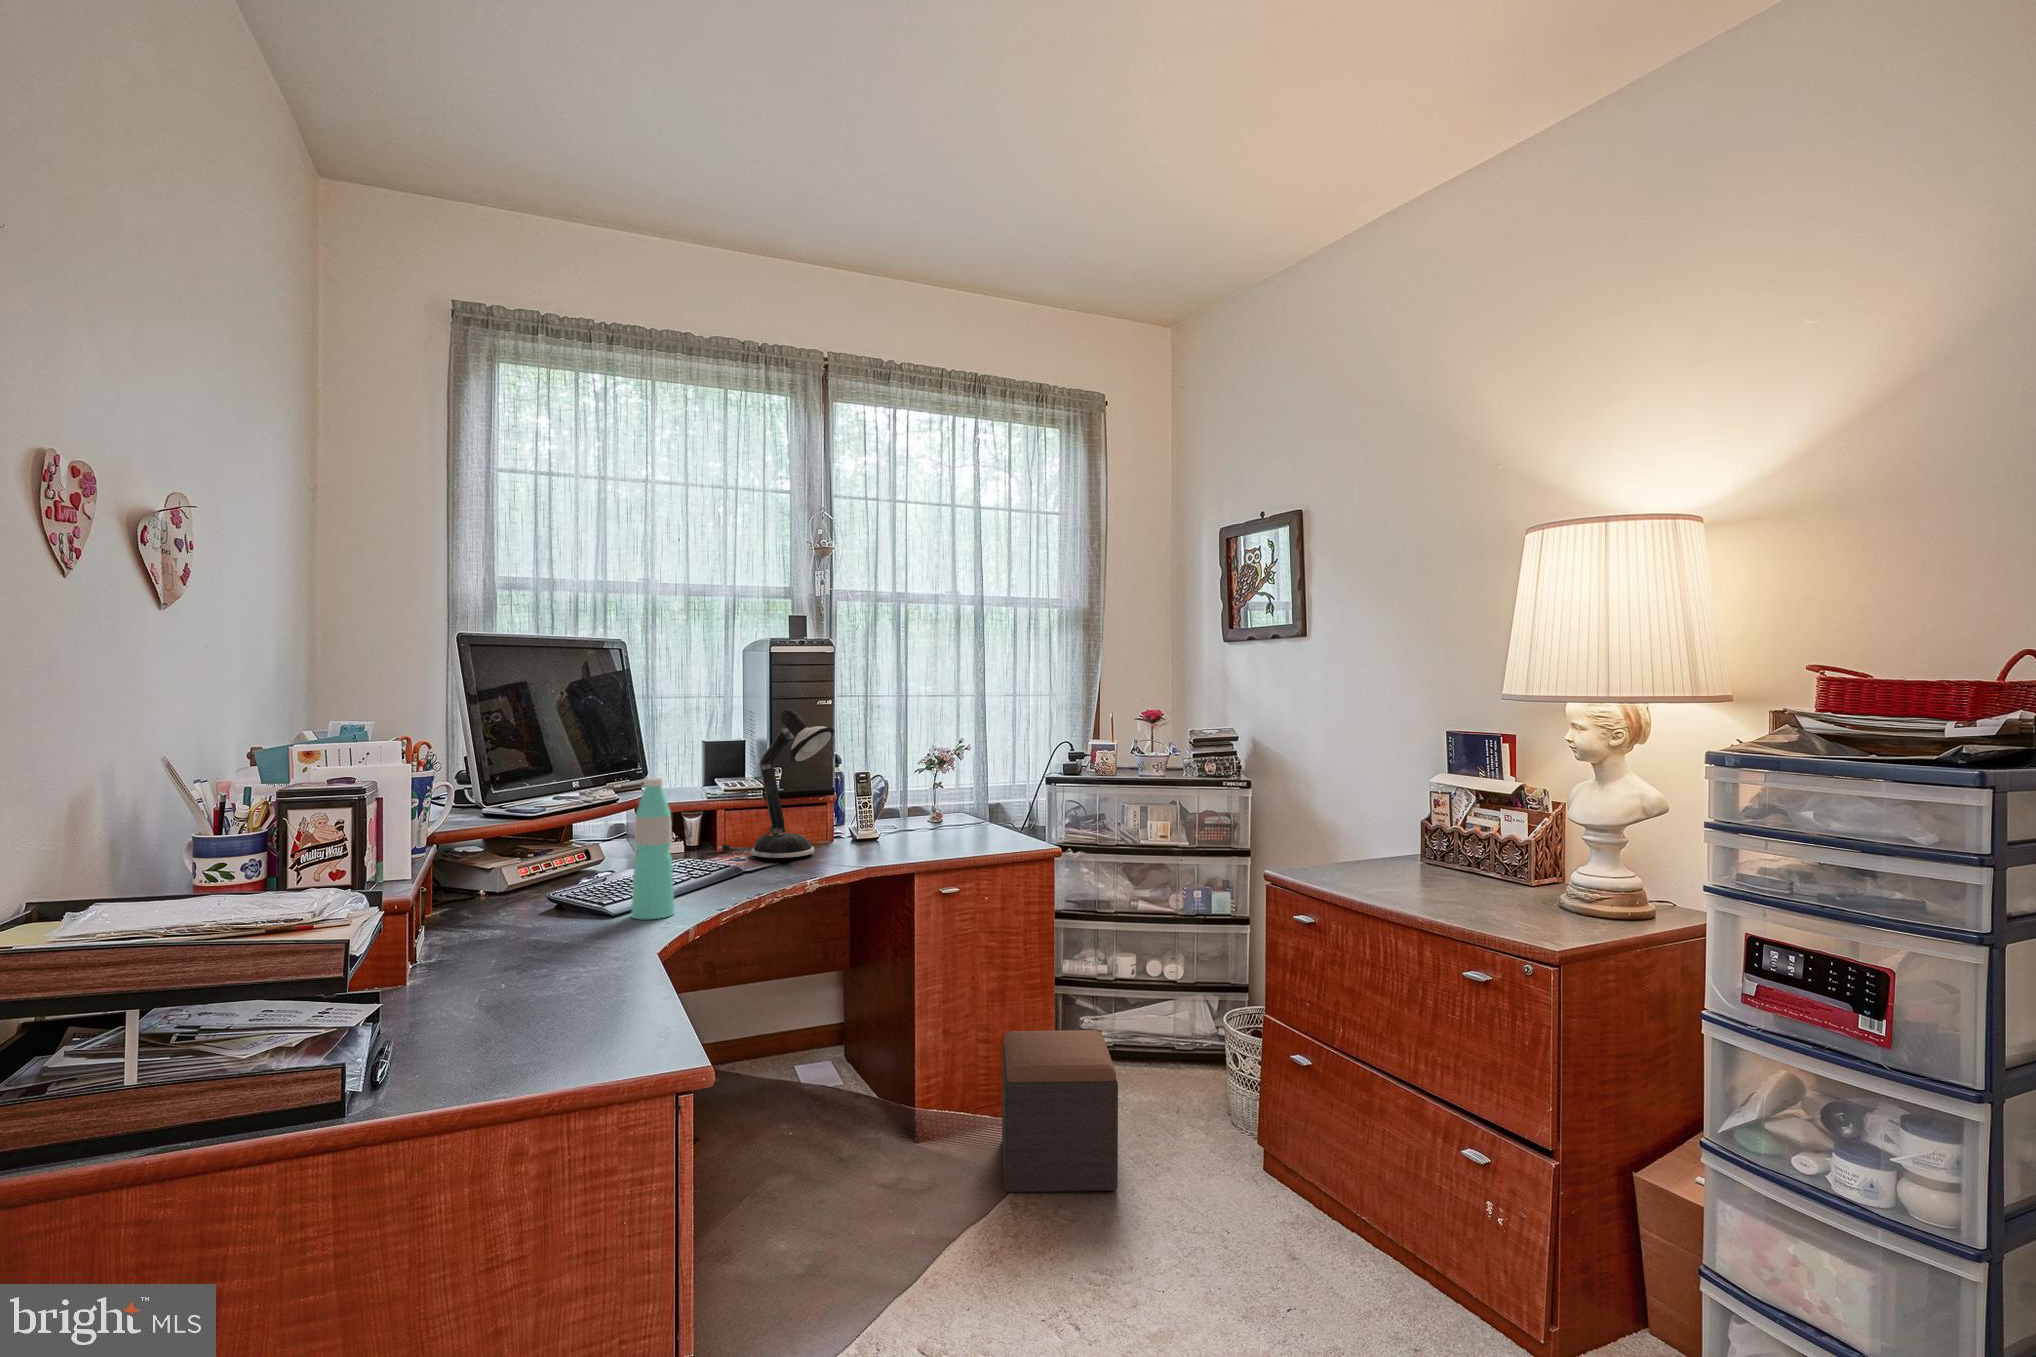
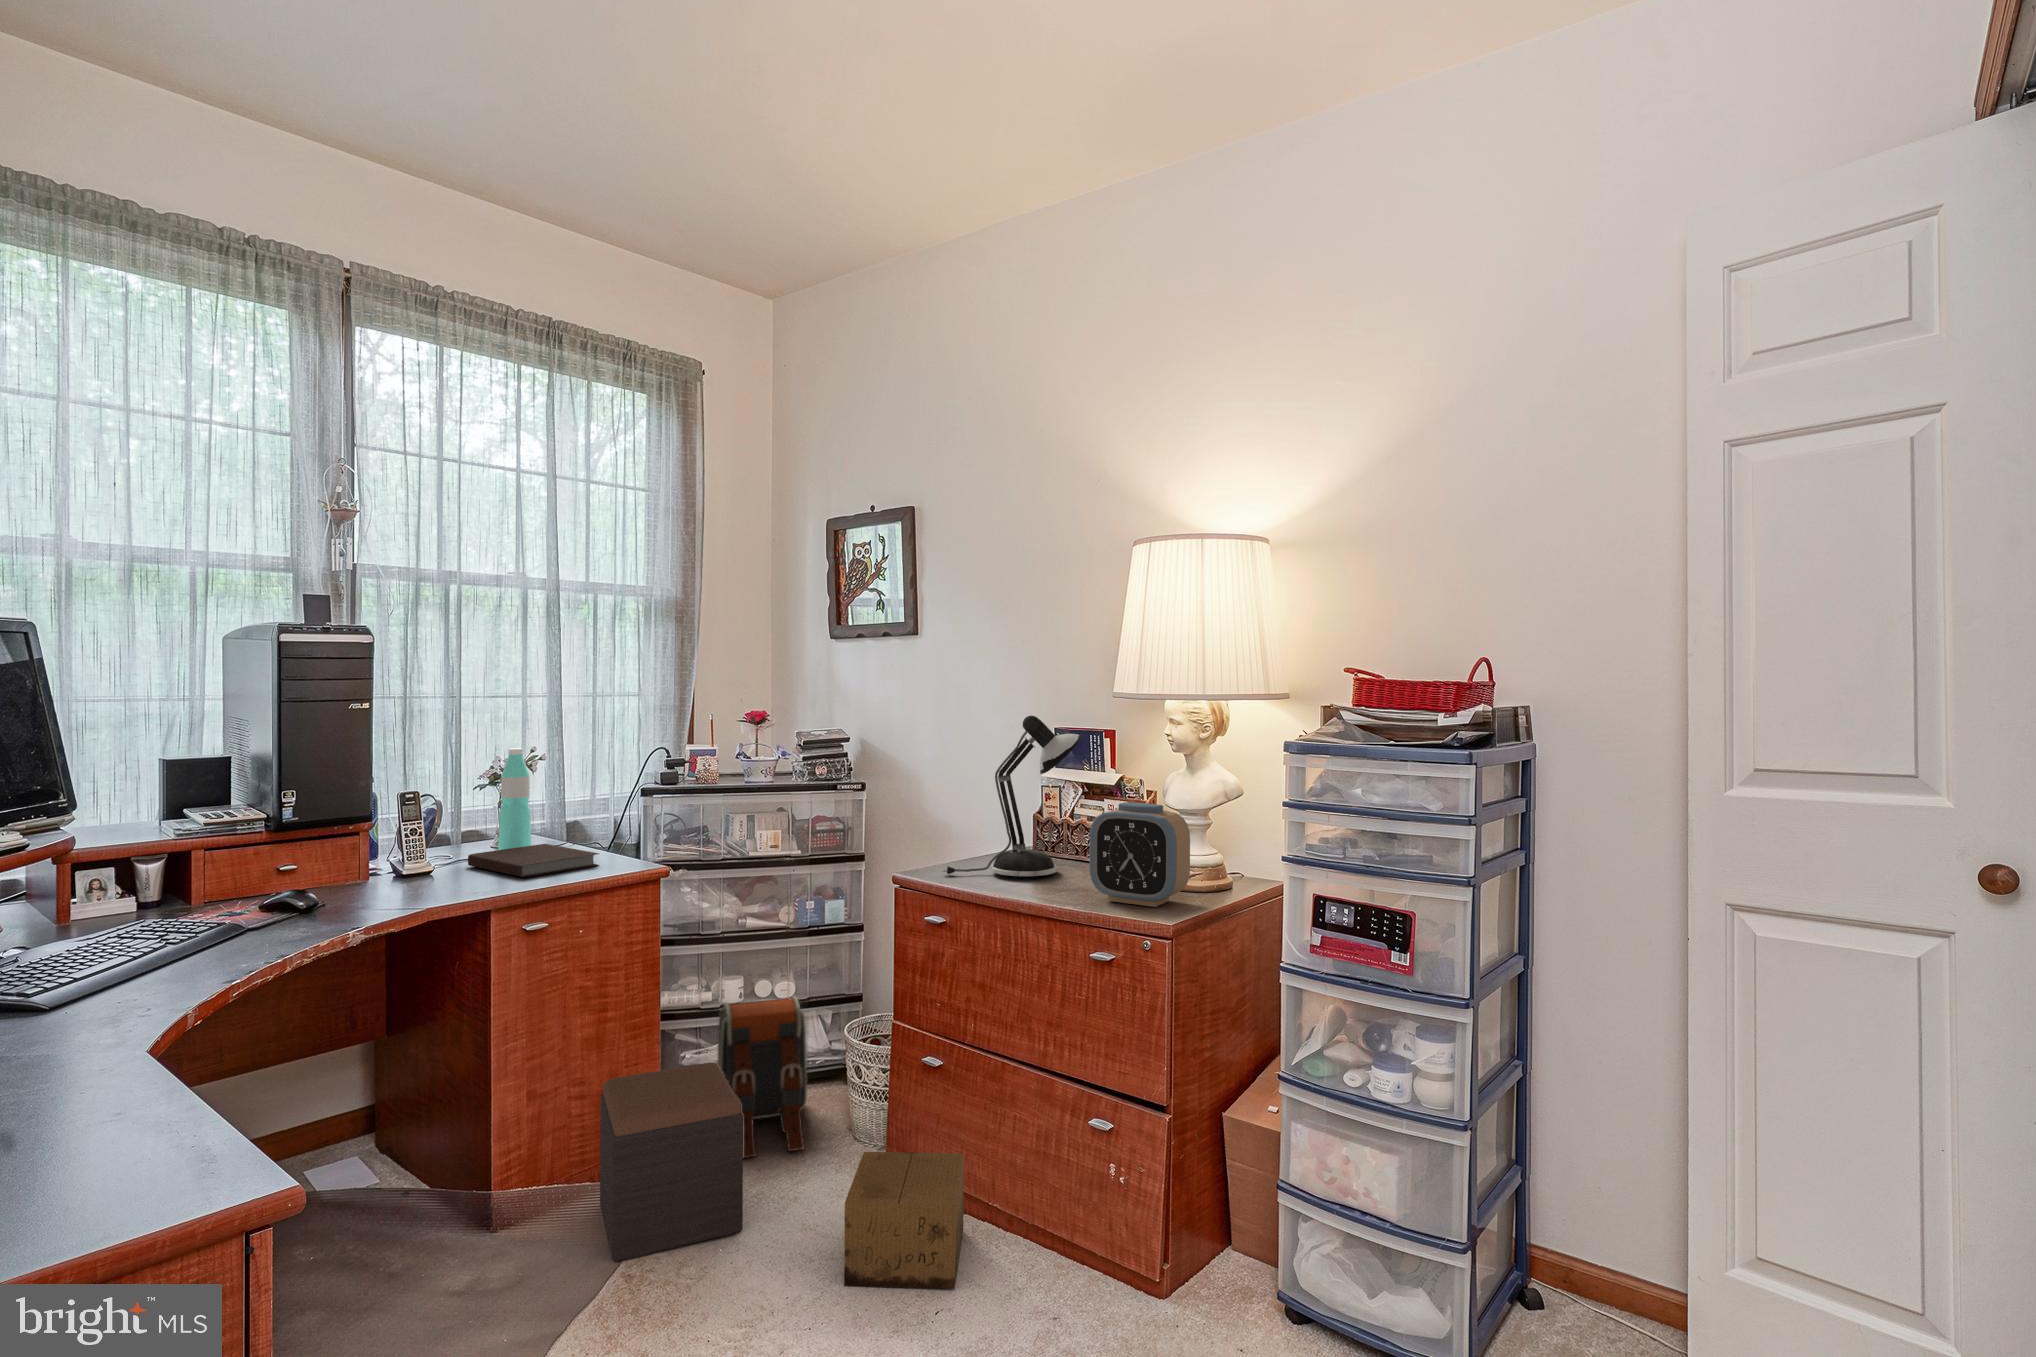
desk lamp: present [719,709,834,858] -> present [942,716,1081,876]
water bottle: present [631,778,674,919] -> present [498,748,532,850]
alarm clock: none [1468,813,1591,930] -> present [1090,802,1190,907]
notebook: none [906,822,1006,849] -> present [468,844,599,877]
backpack: none [1109,978,1190,1126] -> present [717,996,807,1158]
cardboard box: none [1204,1138,1332,1293] -> present [844,1152,964,1289]

